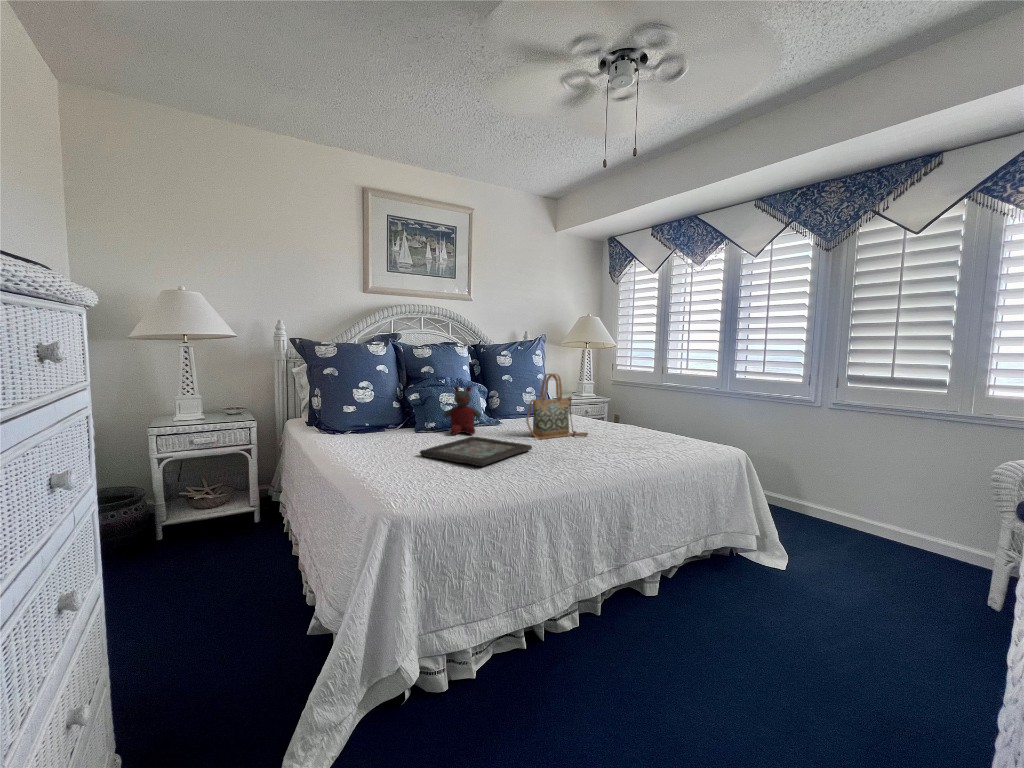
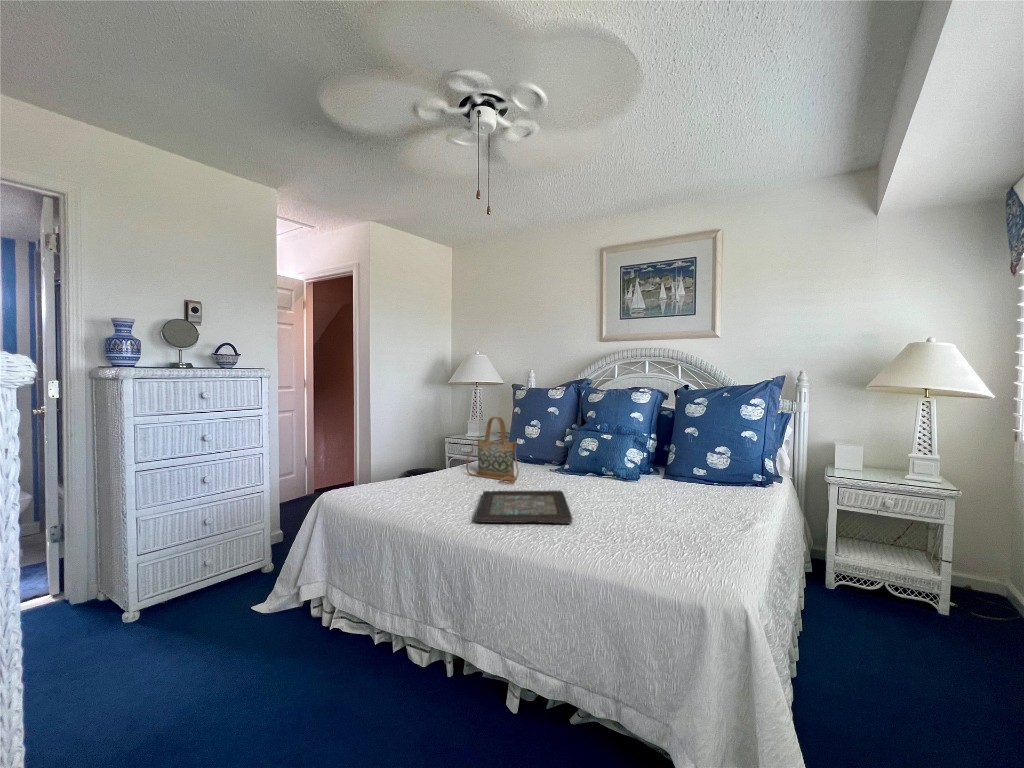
handbag: present [526,374,588,439] -> present [466,417,519,484]
stuffed bear: present [444,387,481,435] -> none [565,435,605,489]

